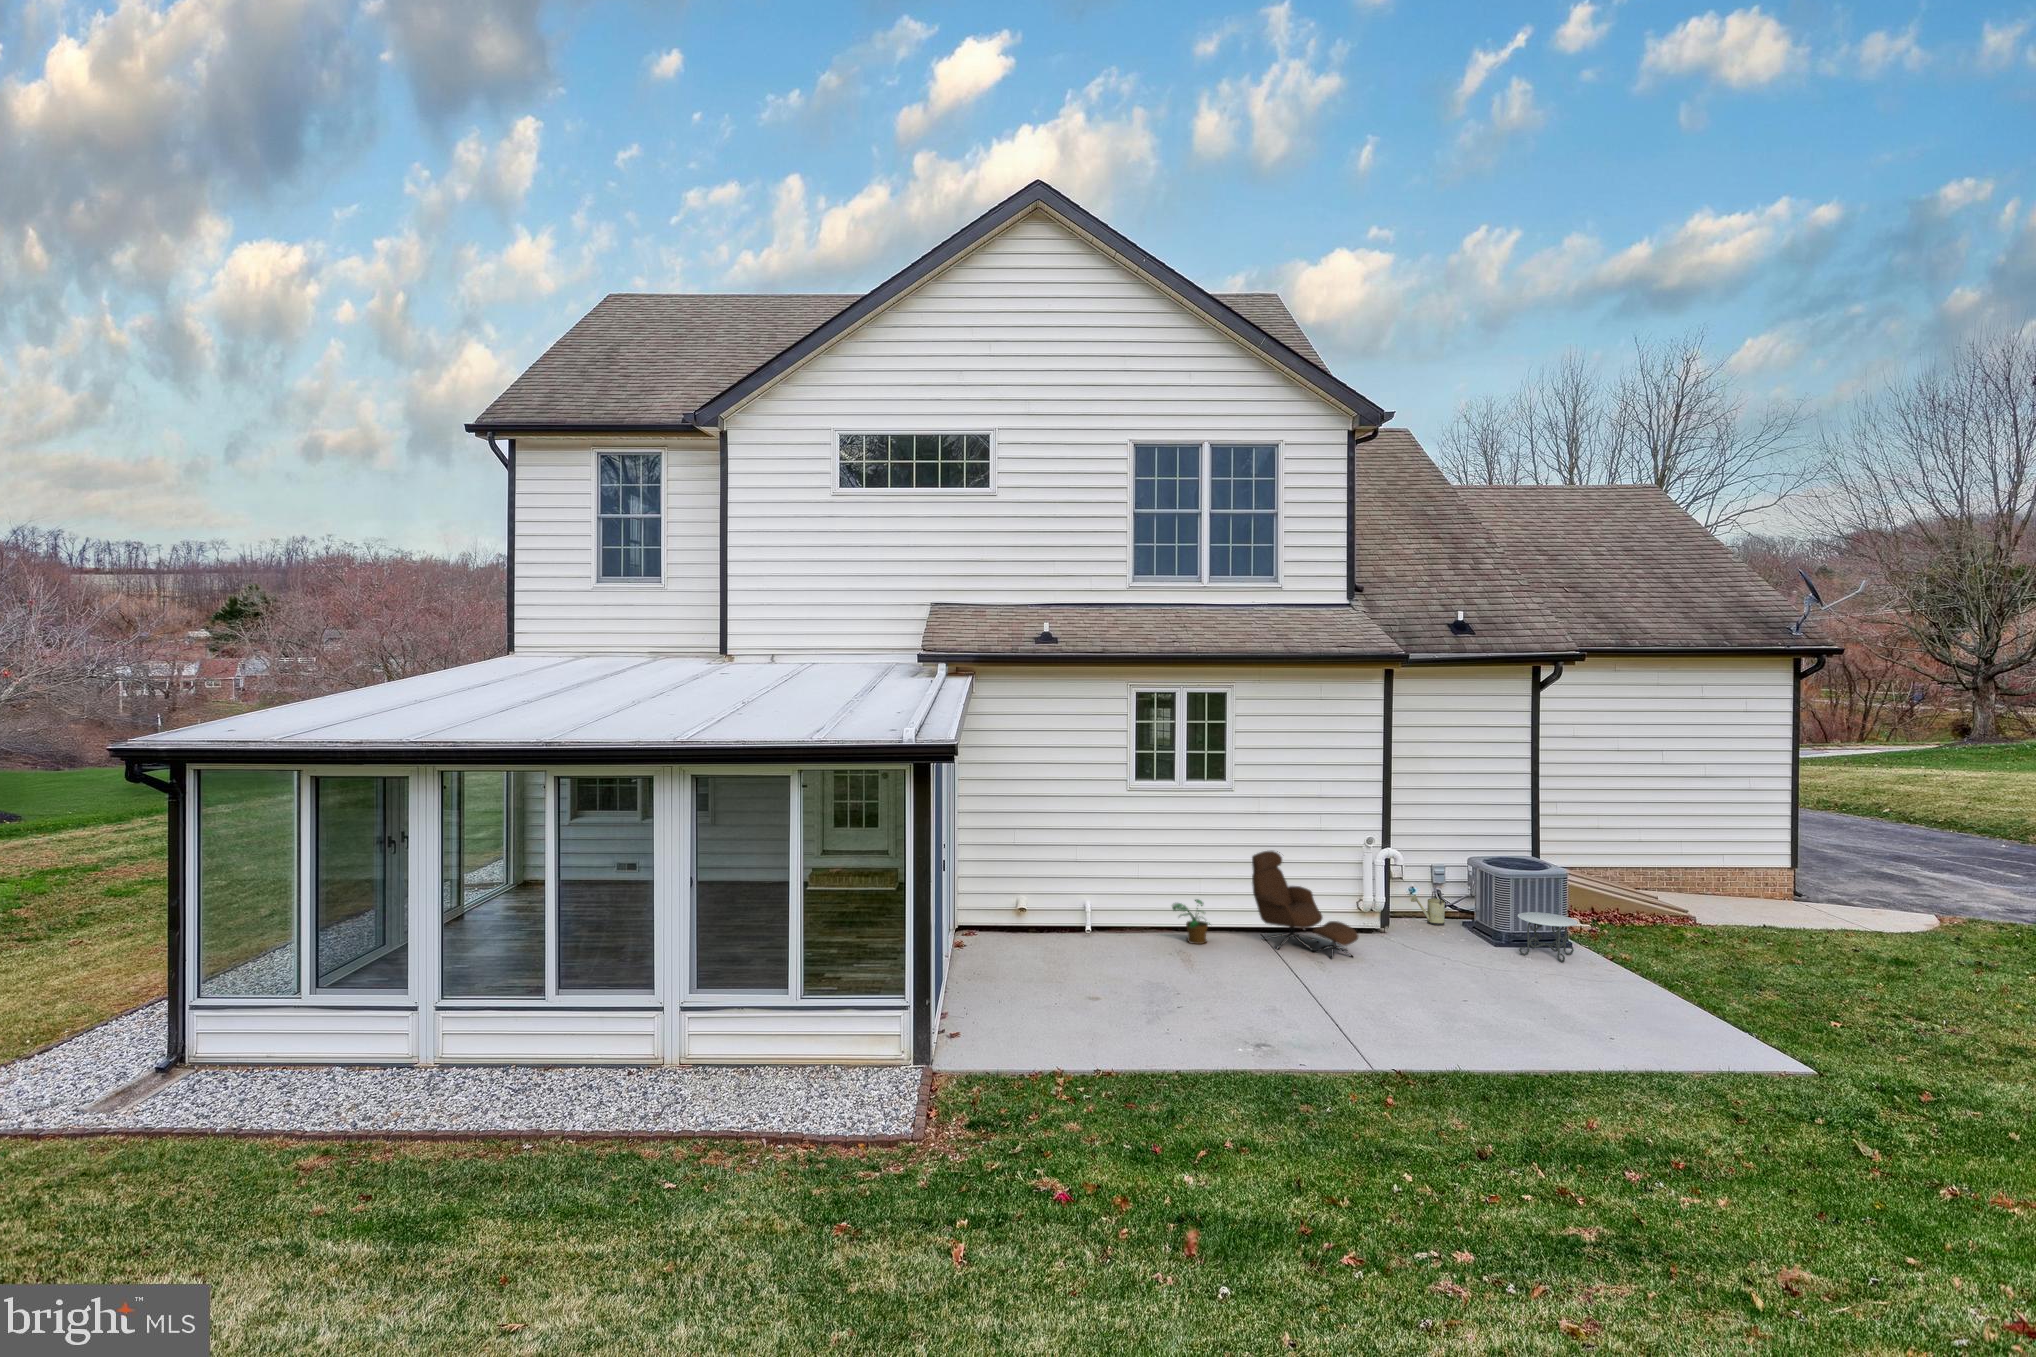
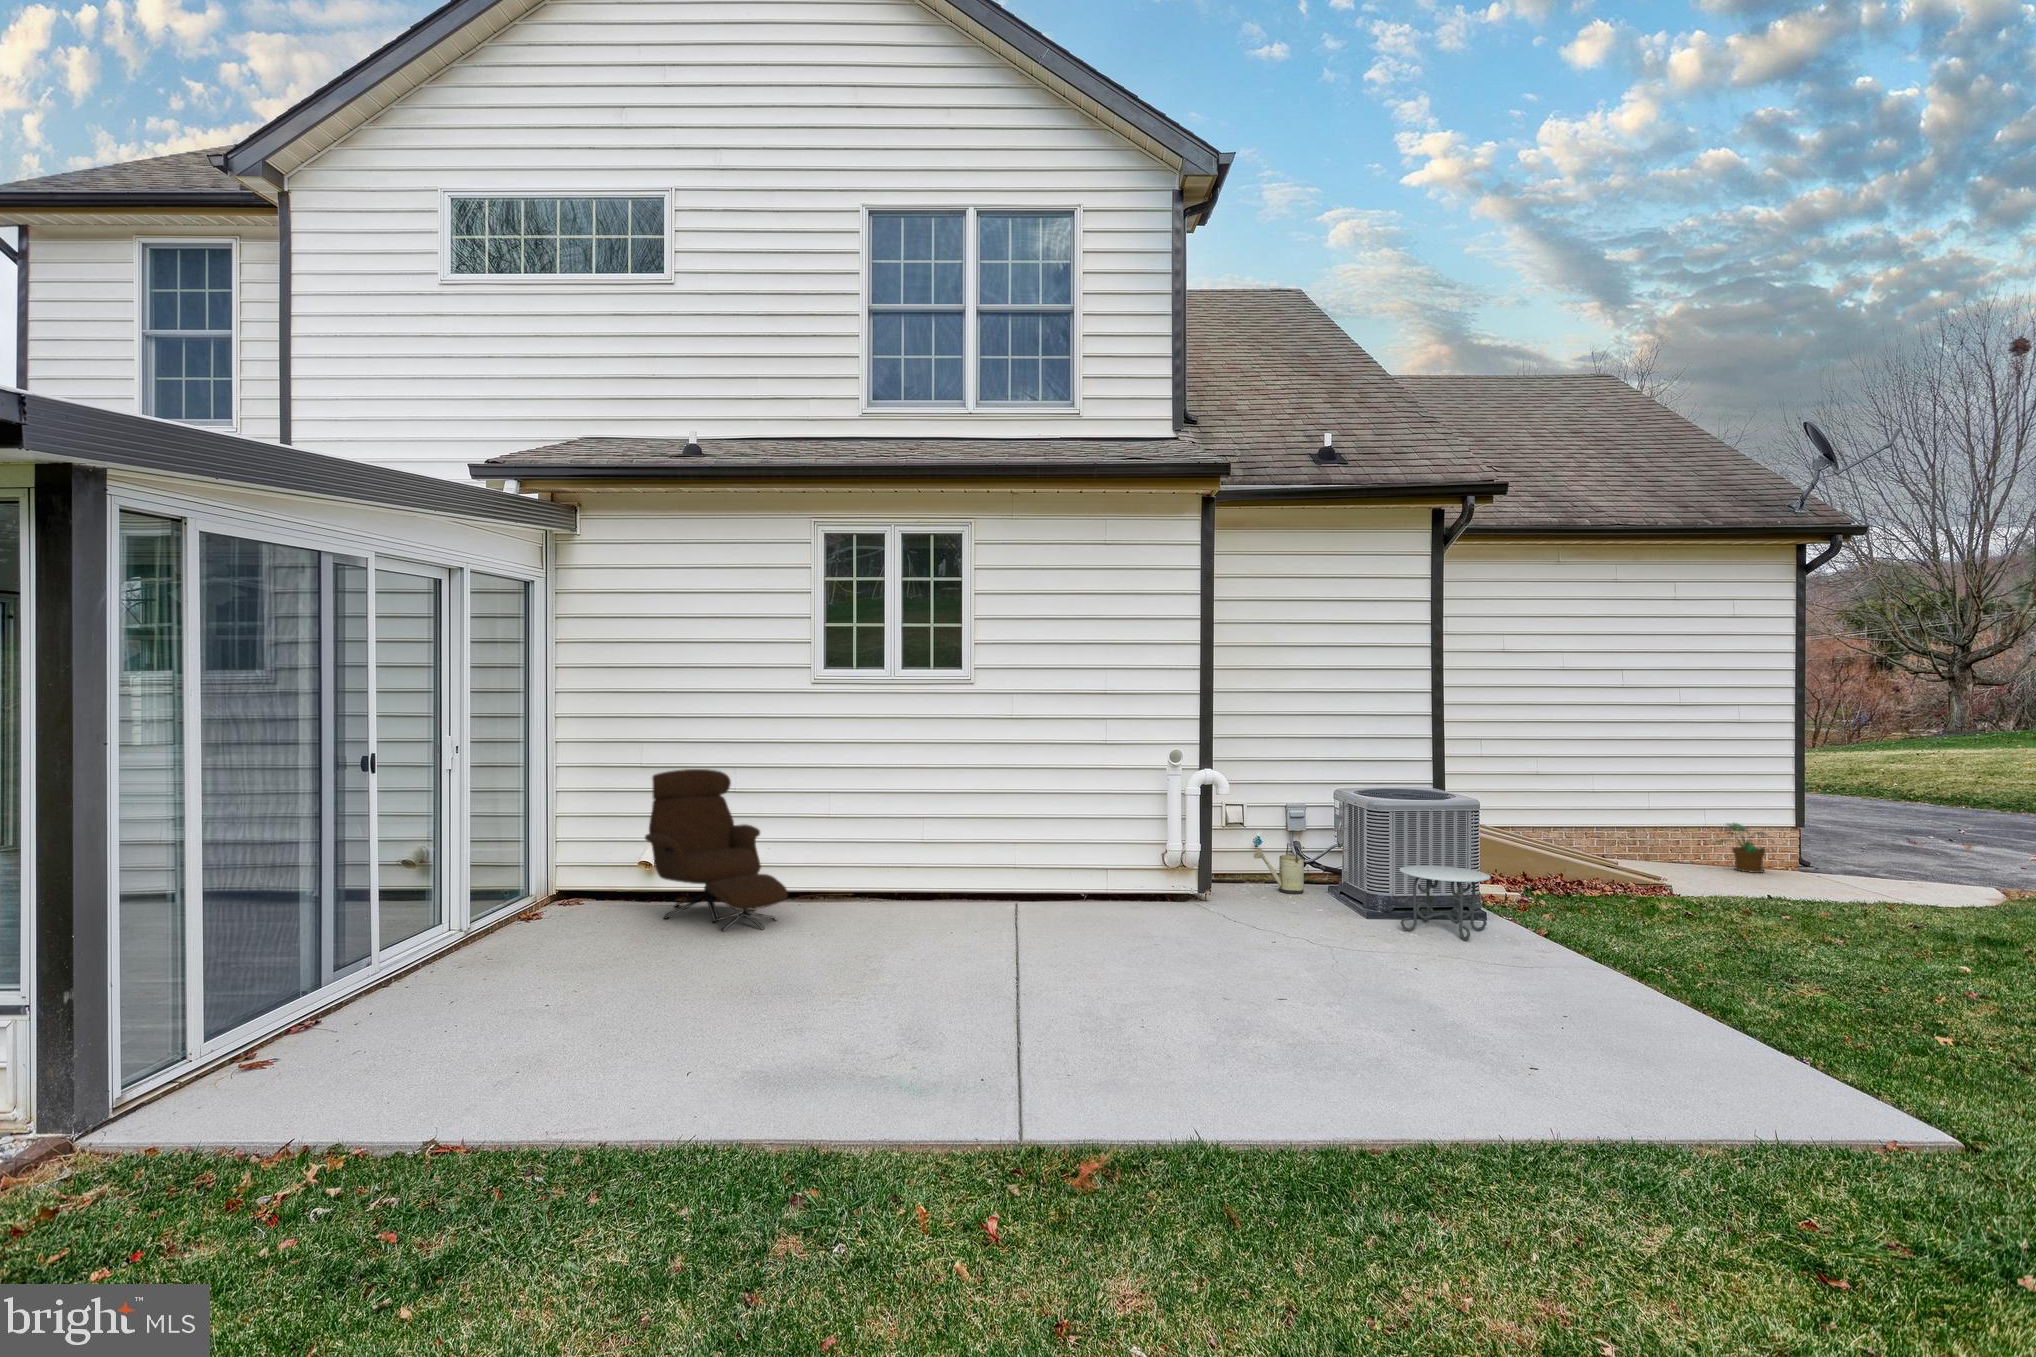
lounge chair: present [1252,851,1358,958] -> present [645,769,788,931]
potted plant: present [1172,899,1210,944] -> present [1716,823,1767,873]

